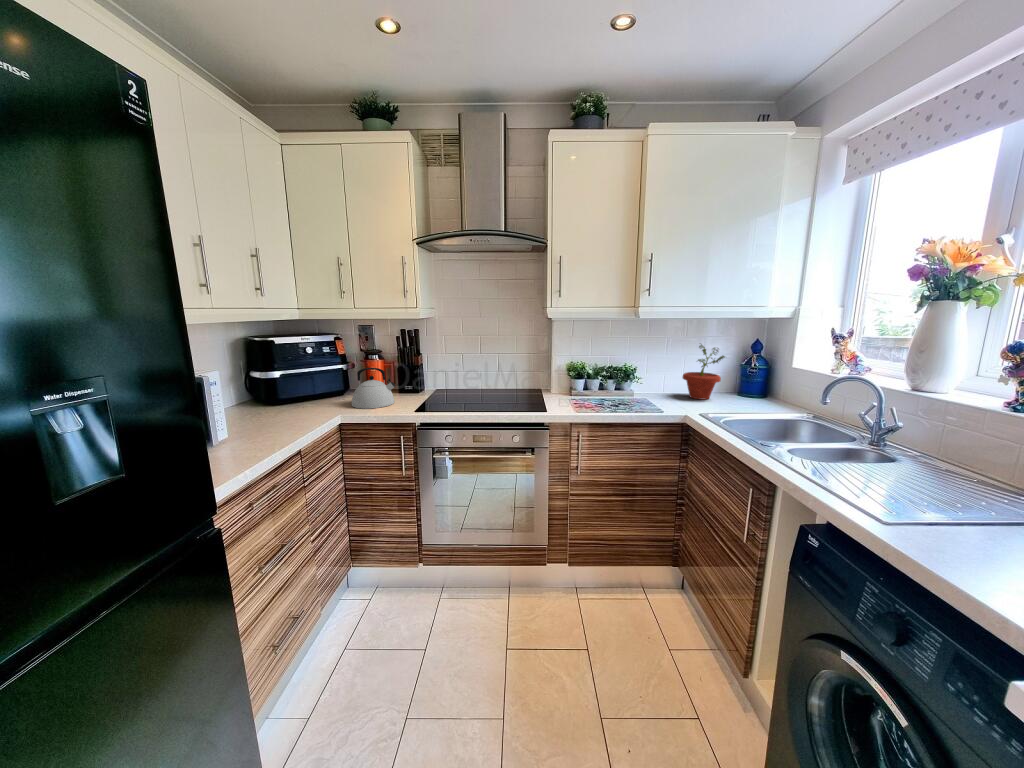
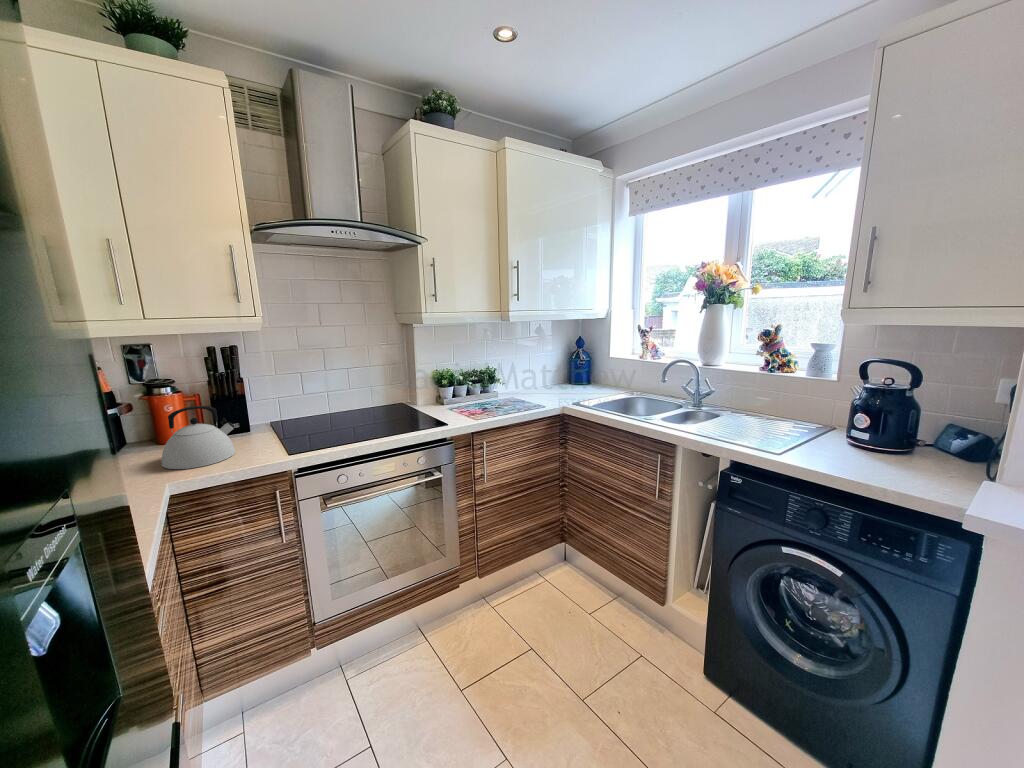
potted plant: present [683,344,725,399] -> none [535,341,568,391]

